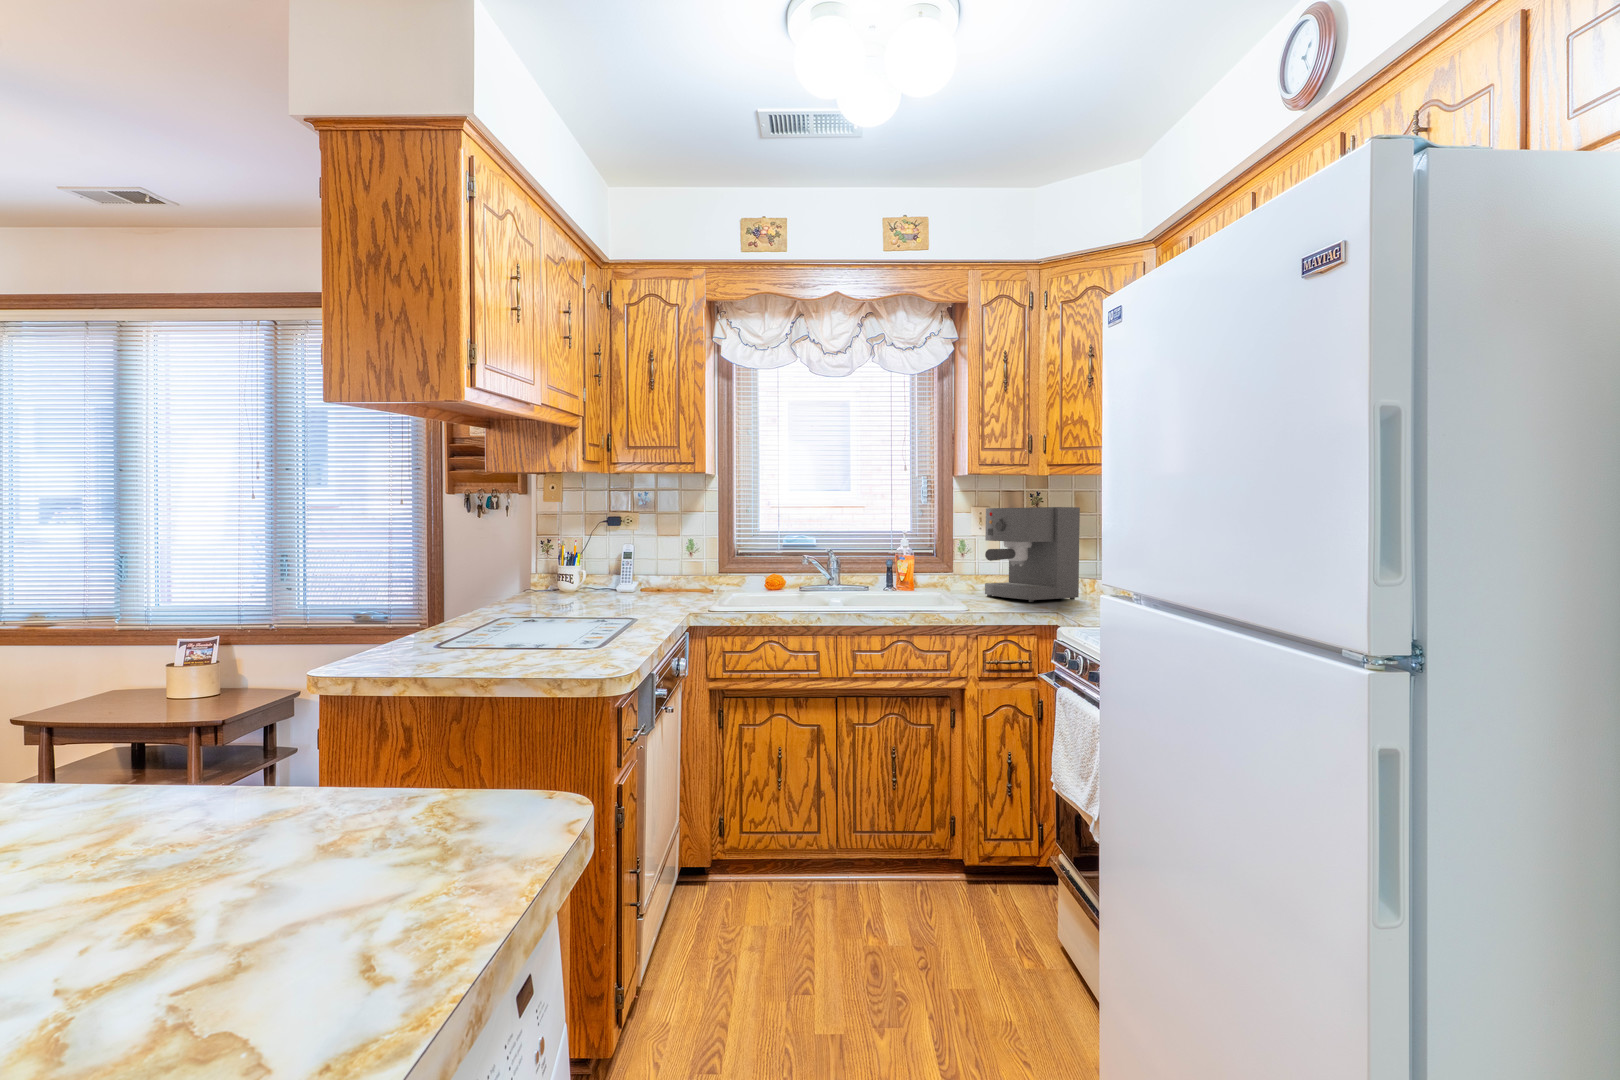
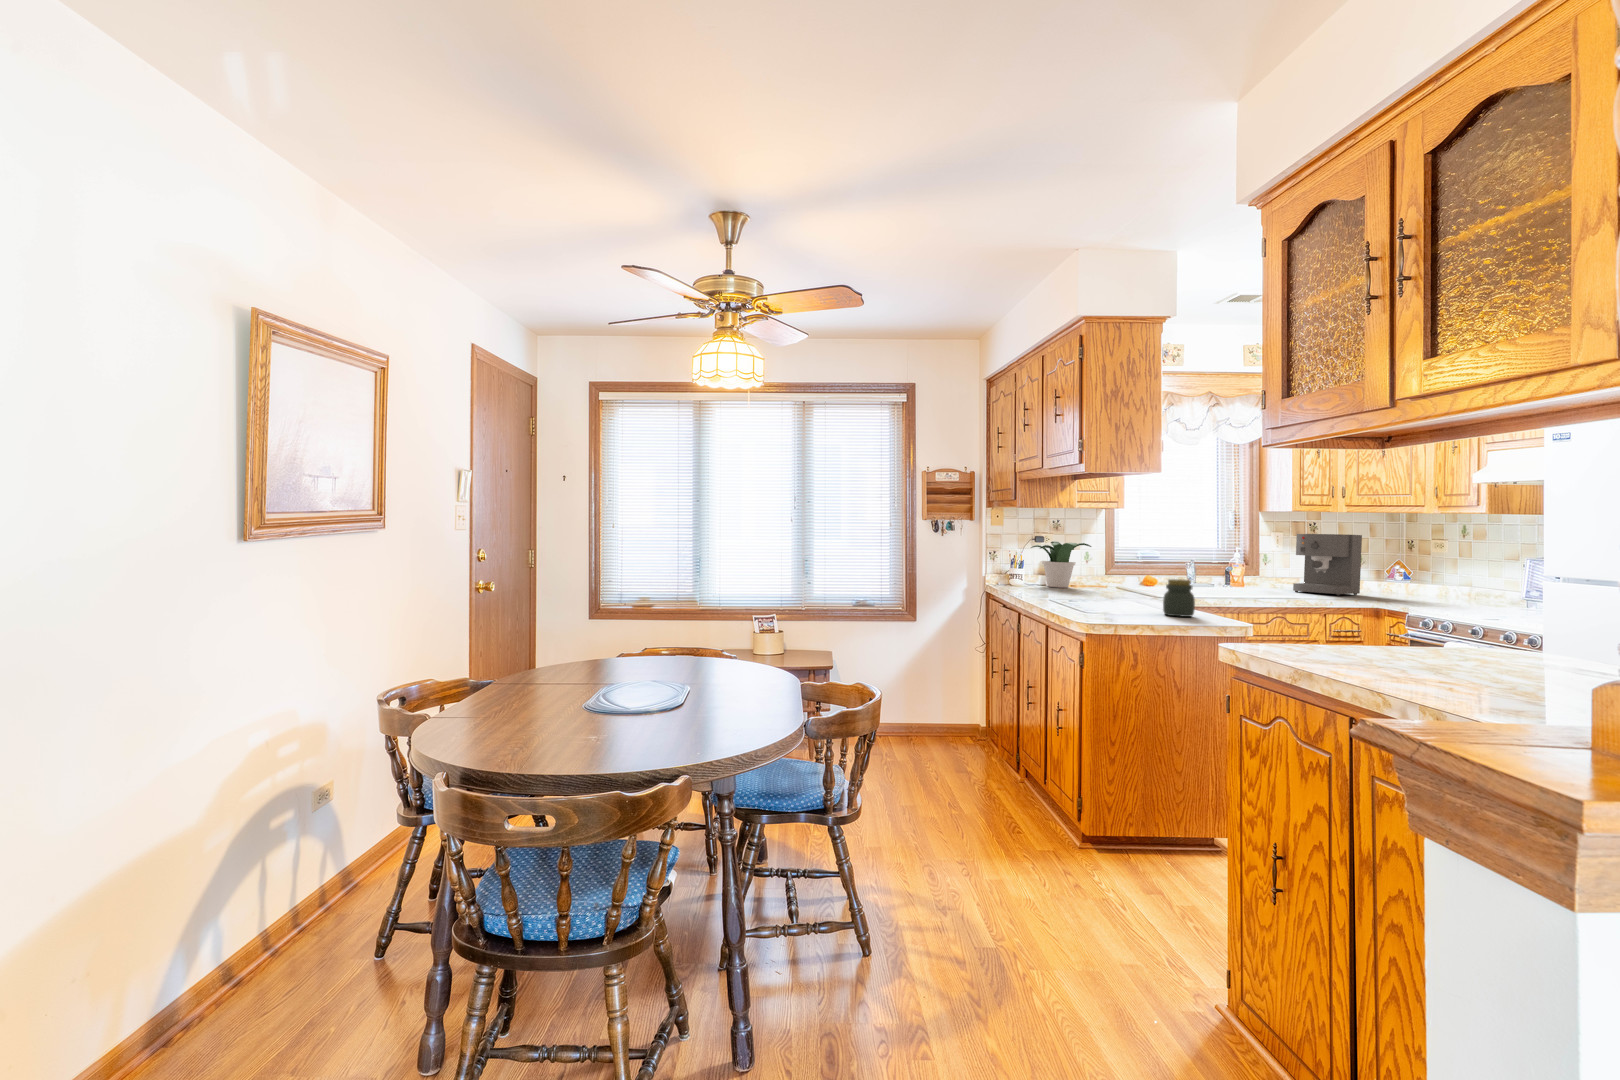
potted plant: none [570,529,648,598] -> present [1031,541,1091,588]
jar: none [454,594,512,665] -> present [1163,579,1195,617]

